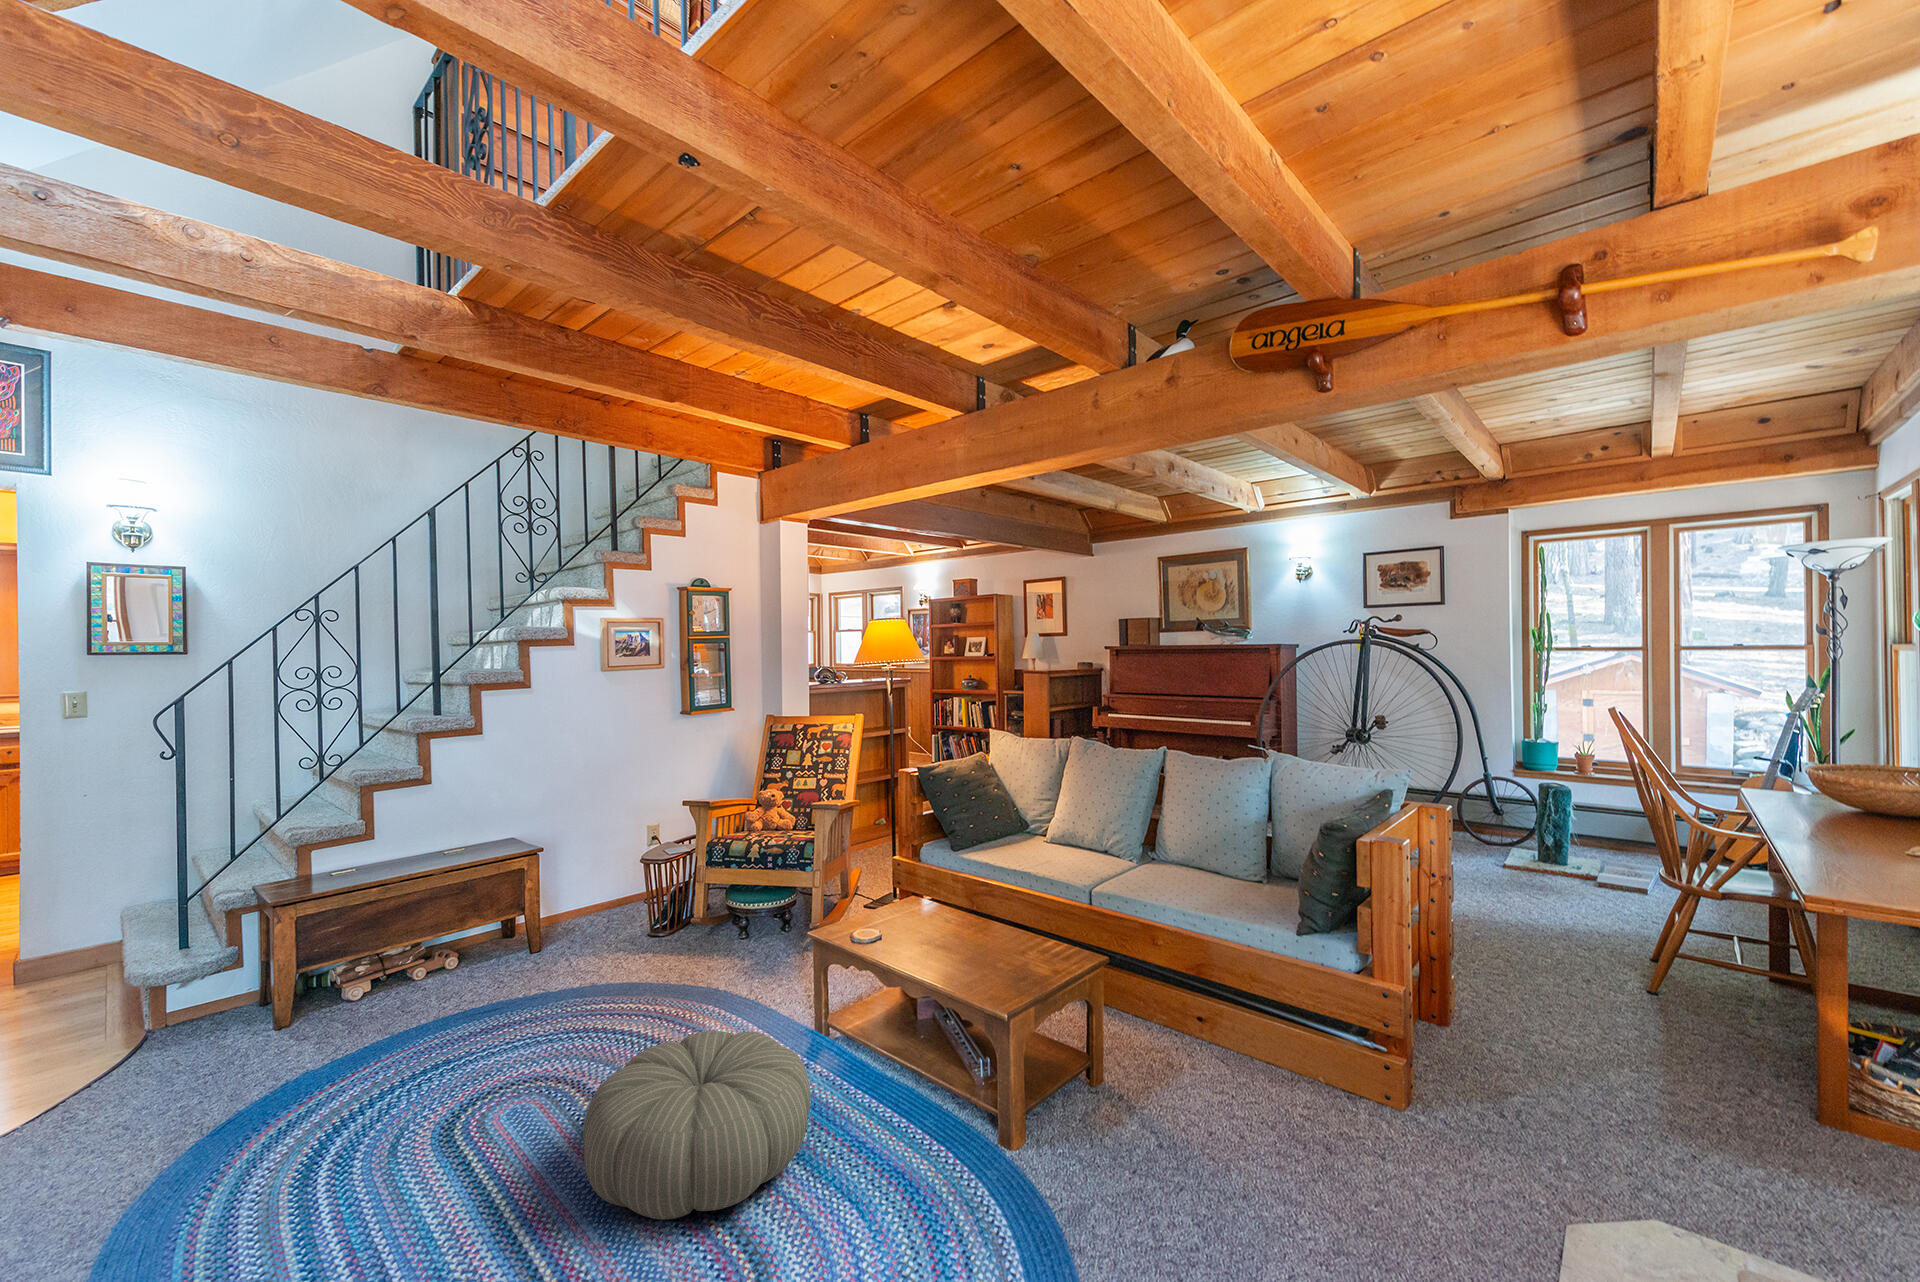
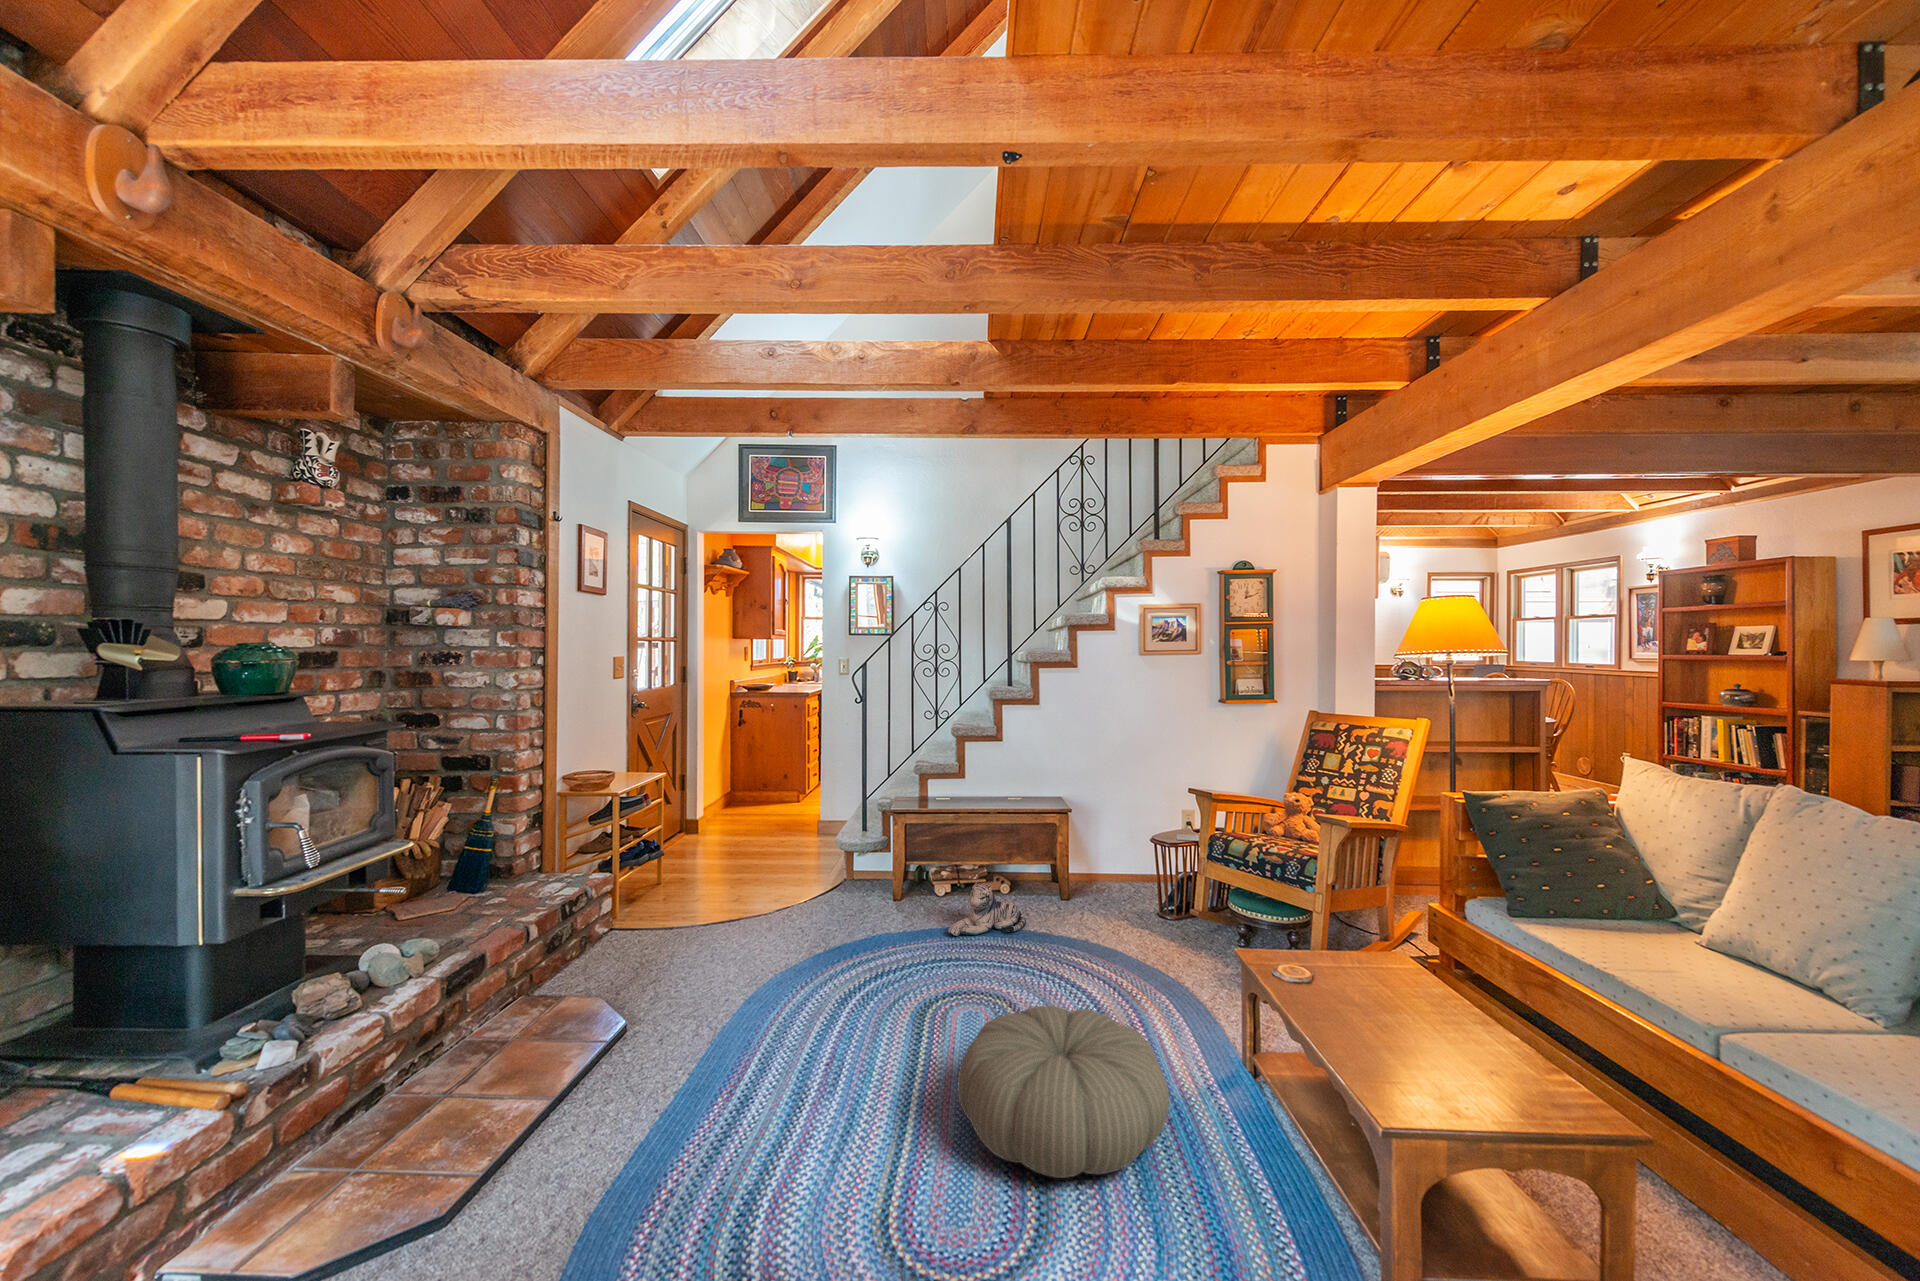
plush toy: none [415,956,513,1033] -> present [948,882,1026,936]

